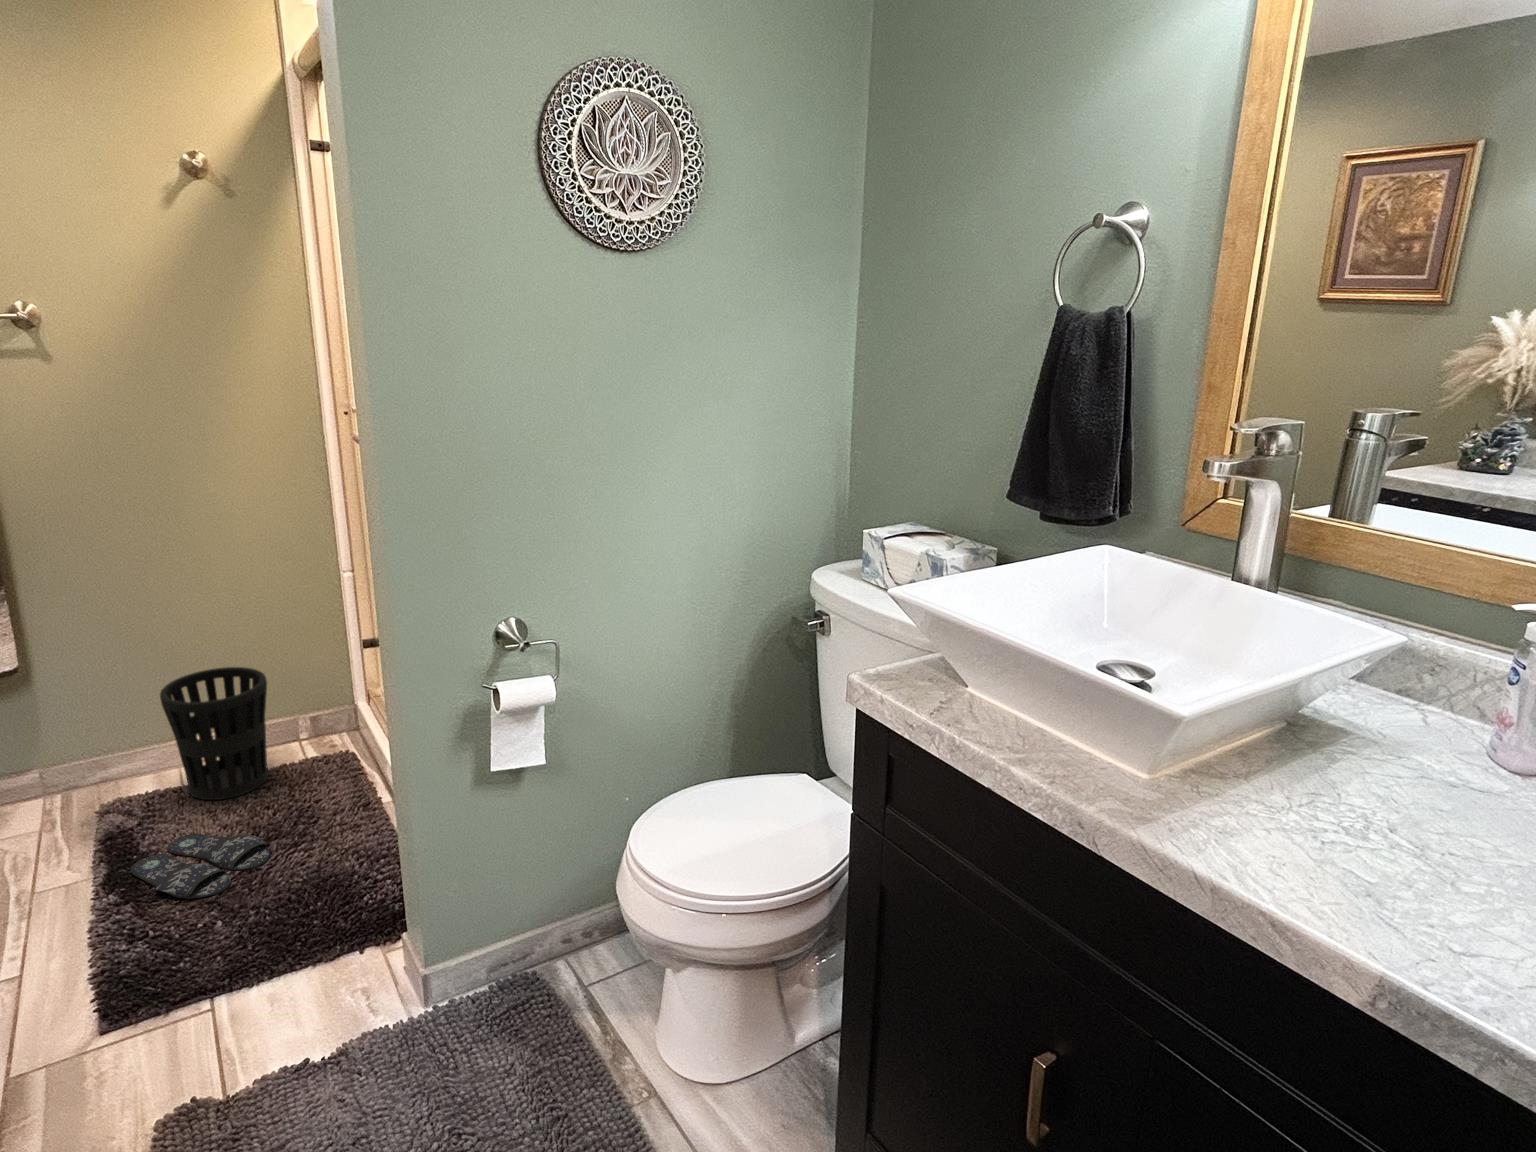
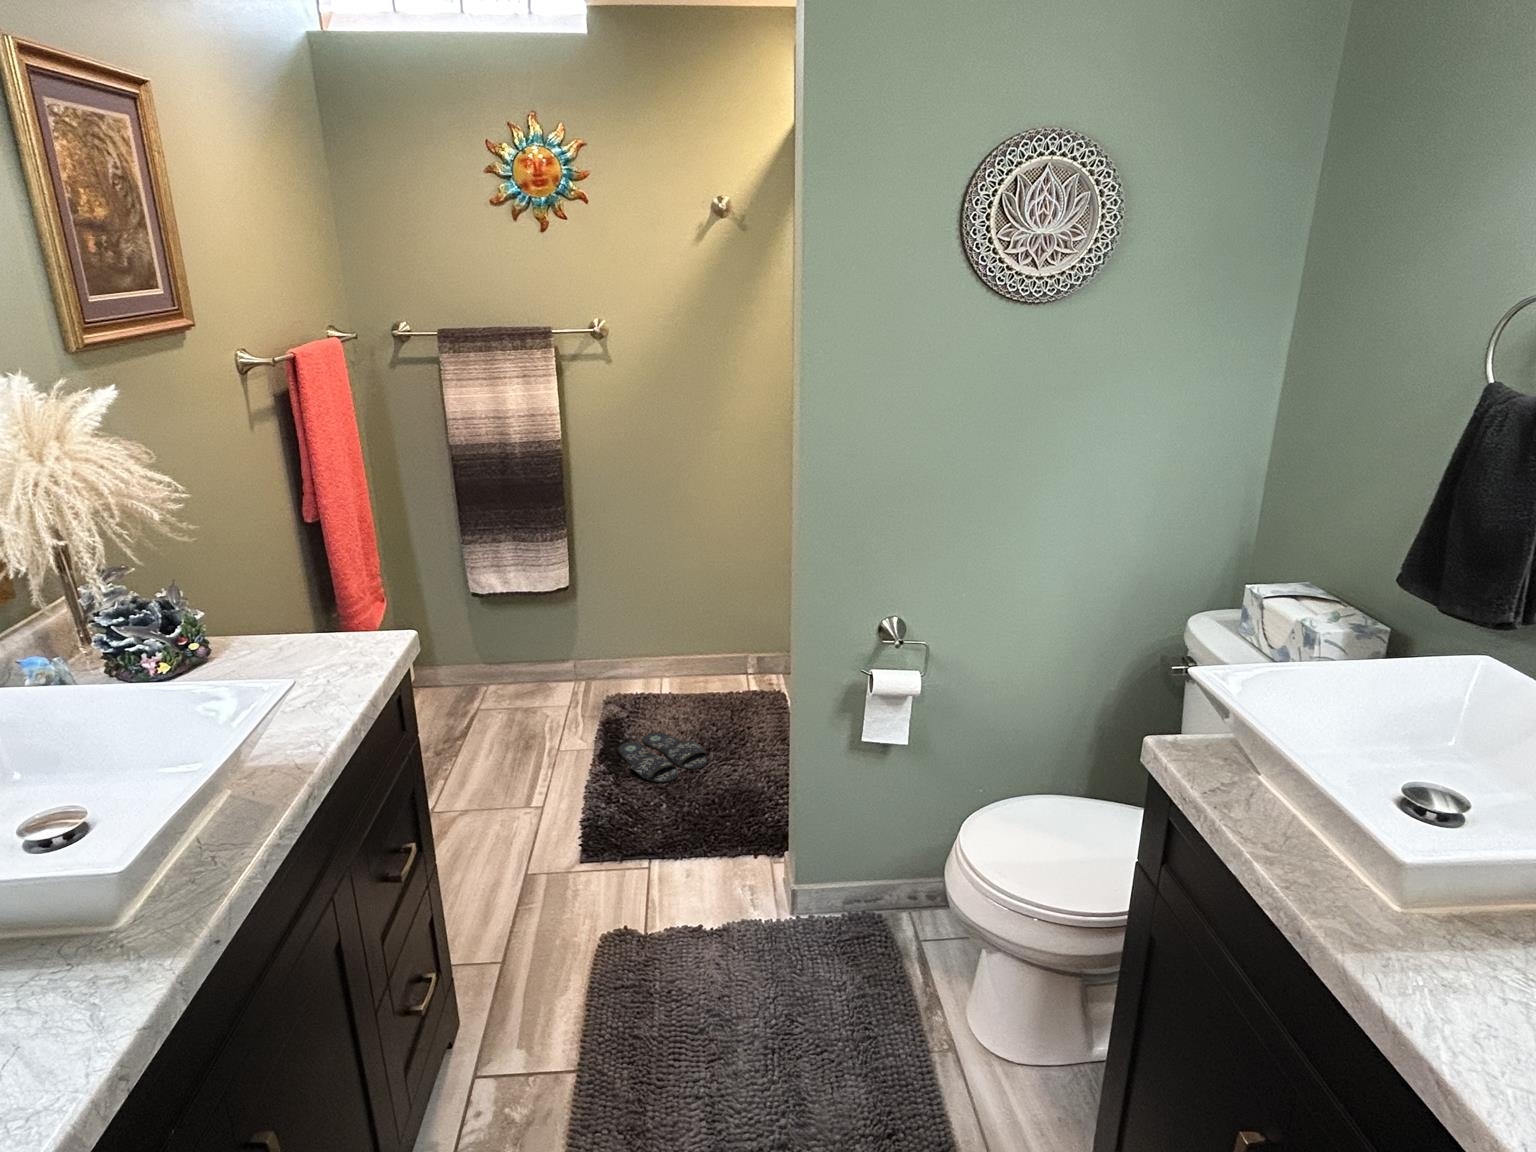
wastebasket: present [160,667,268,800] -> none [652,608,725,710]

